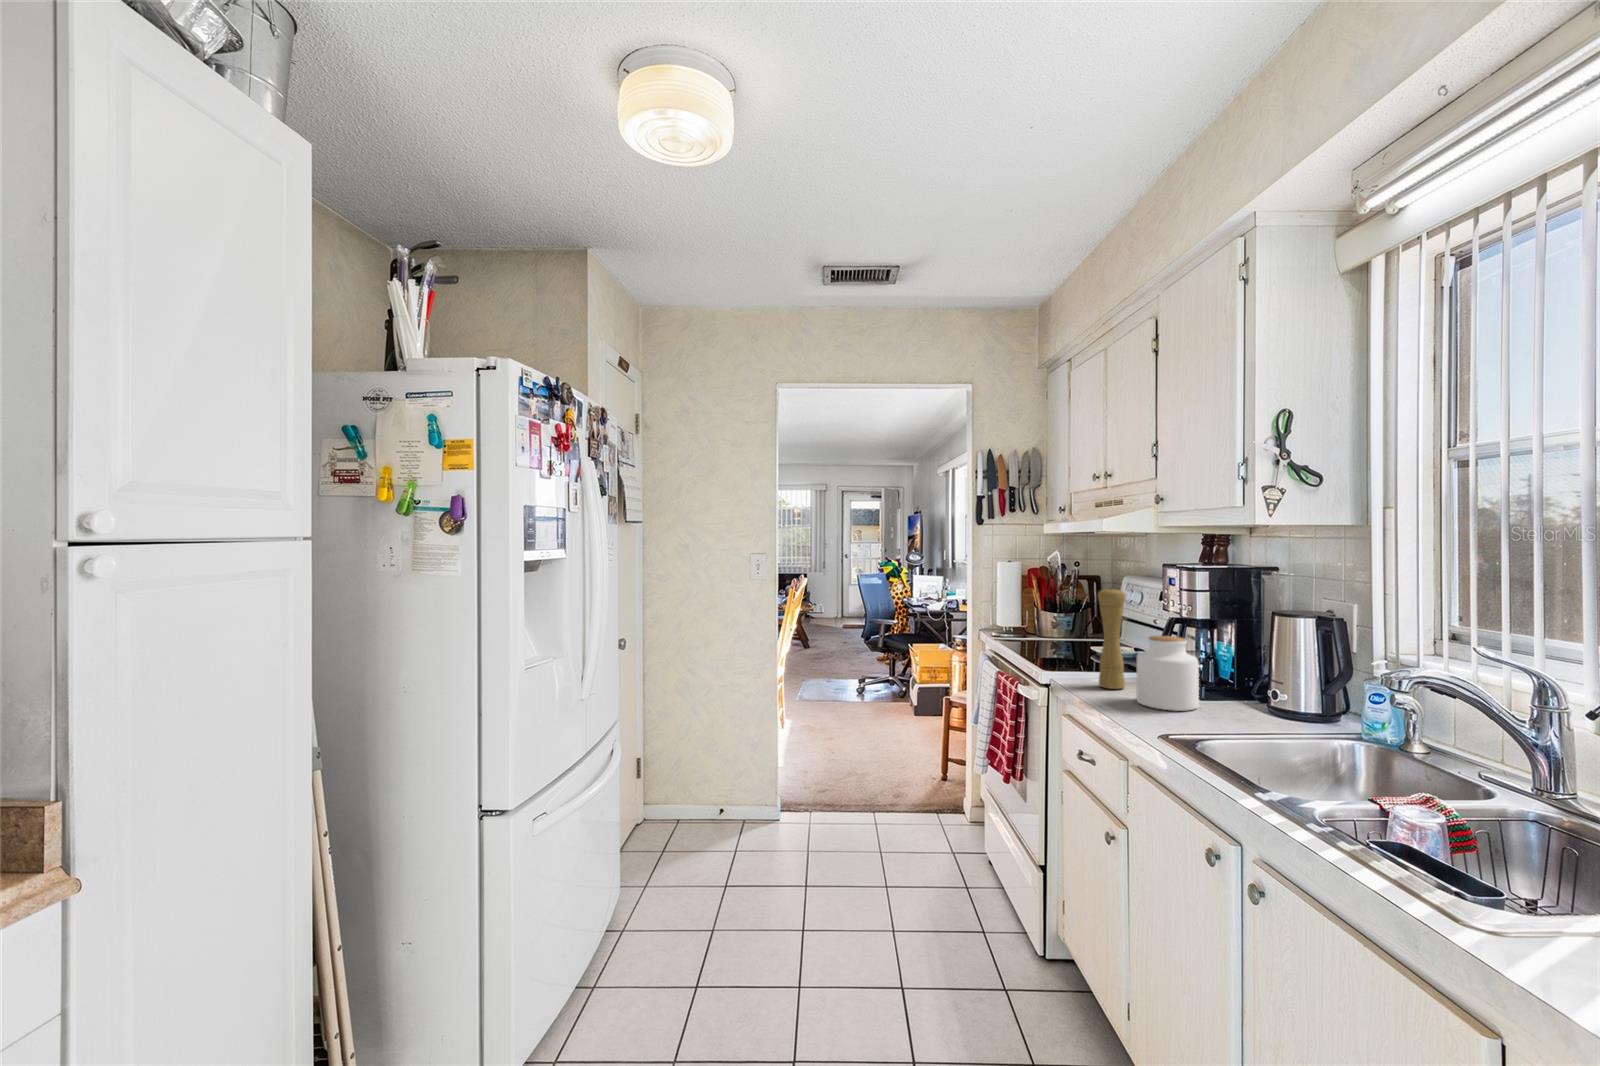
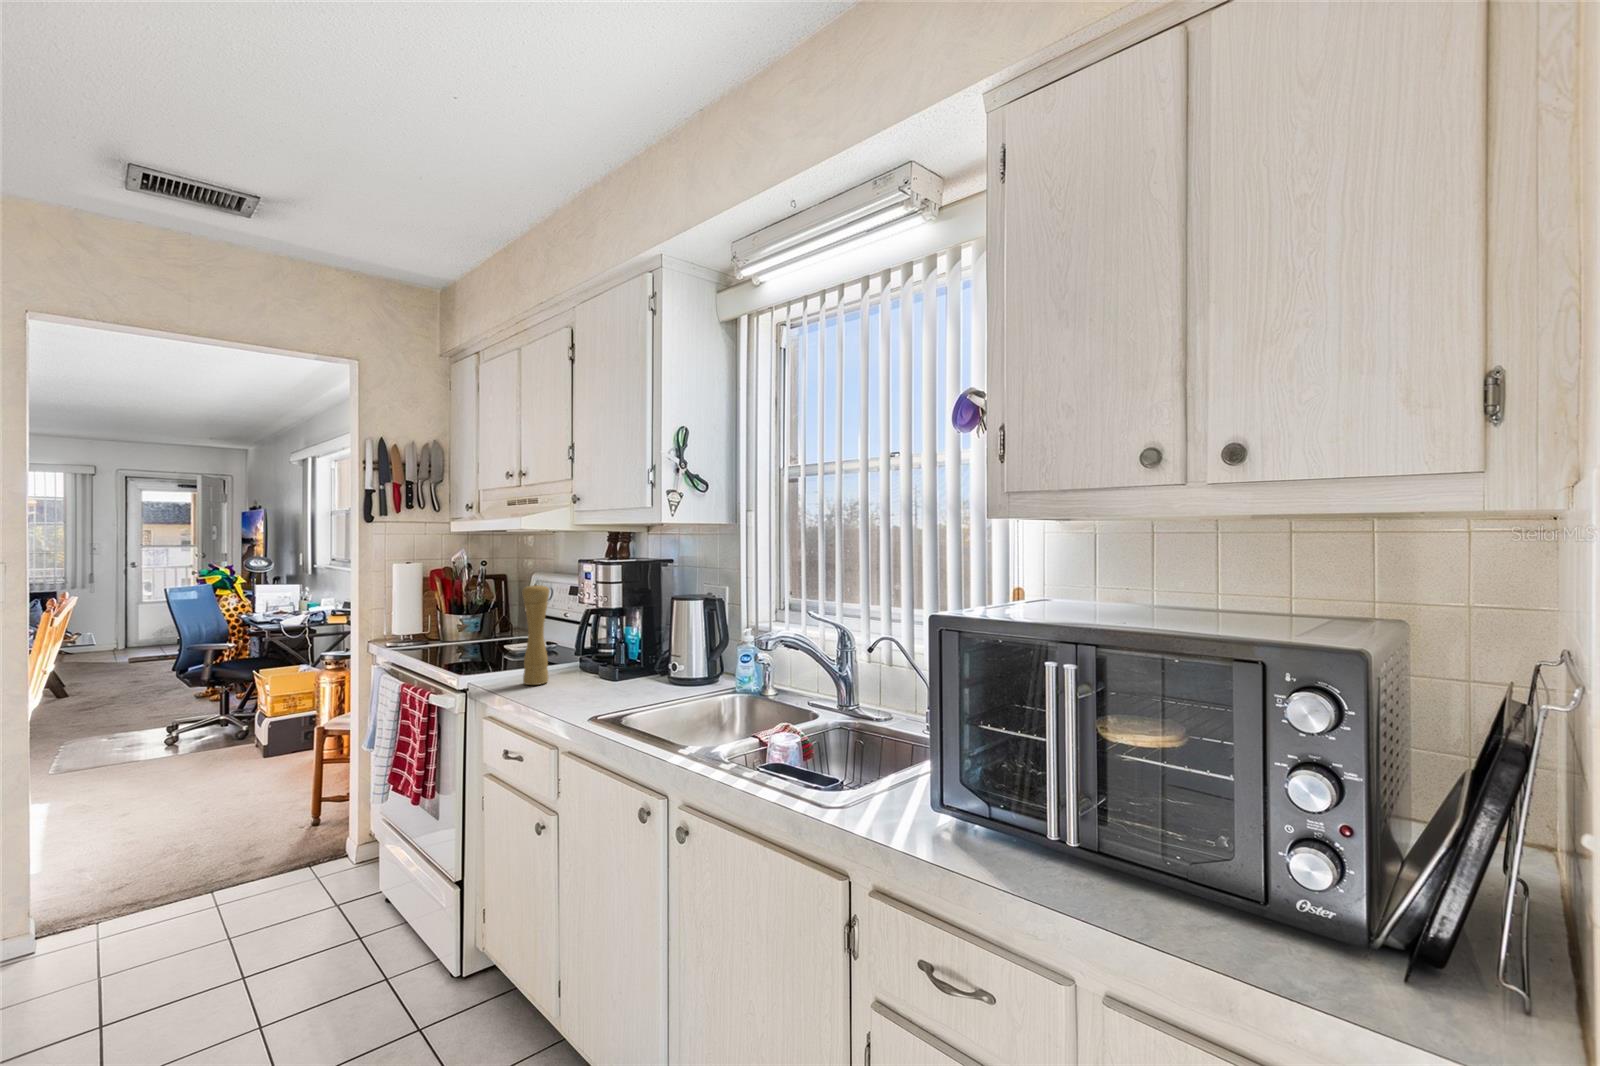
jar: present [1136,636,1199,711] -> none [563,626,617,696]

